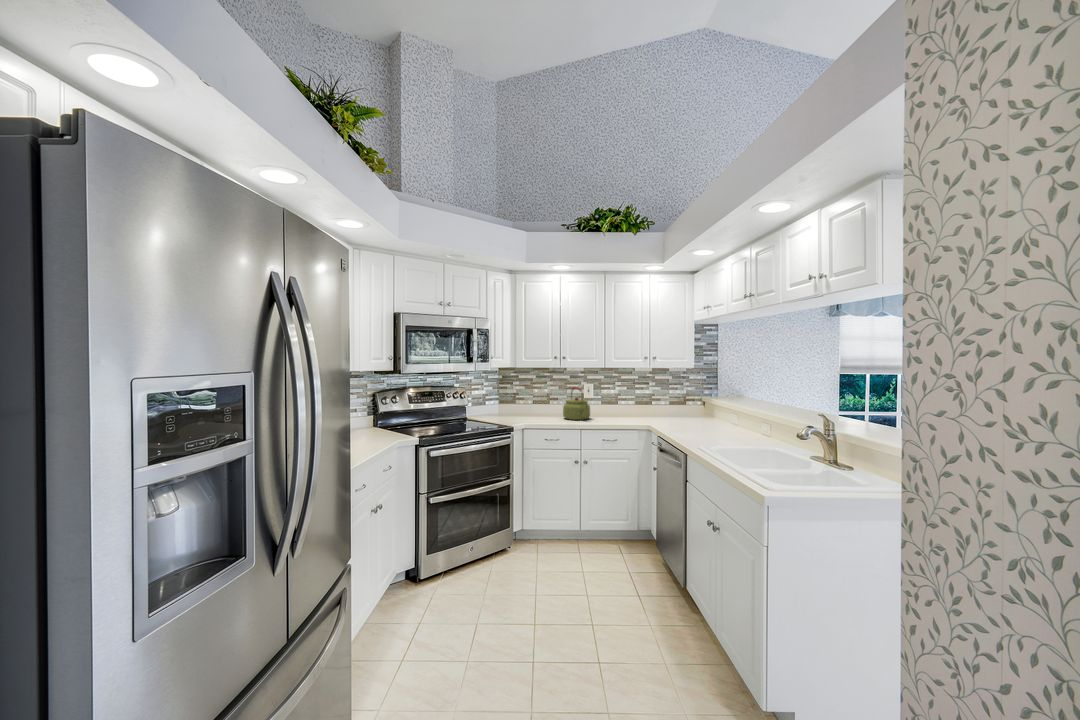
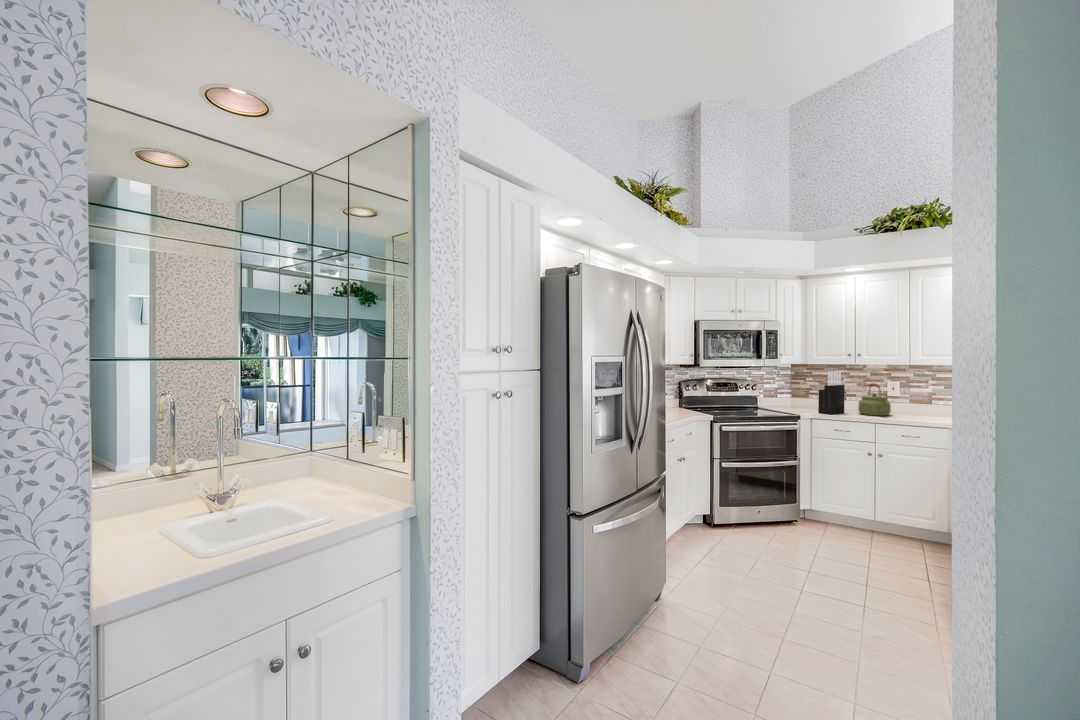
knife block: none [528,374,551,422] -> present [818,371,845,414]

